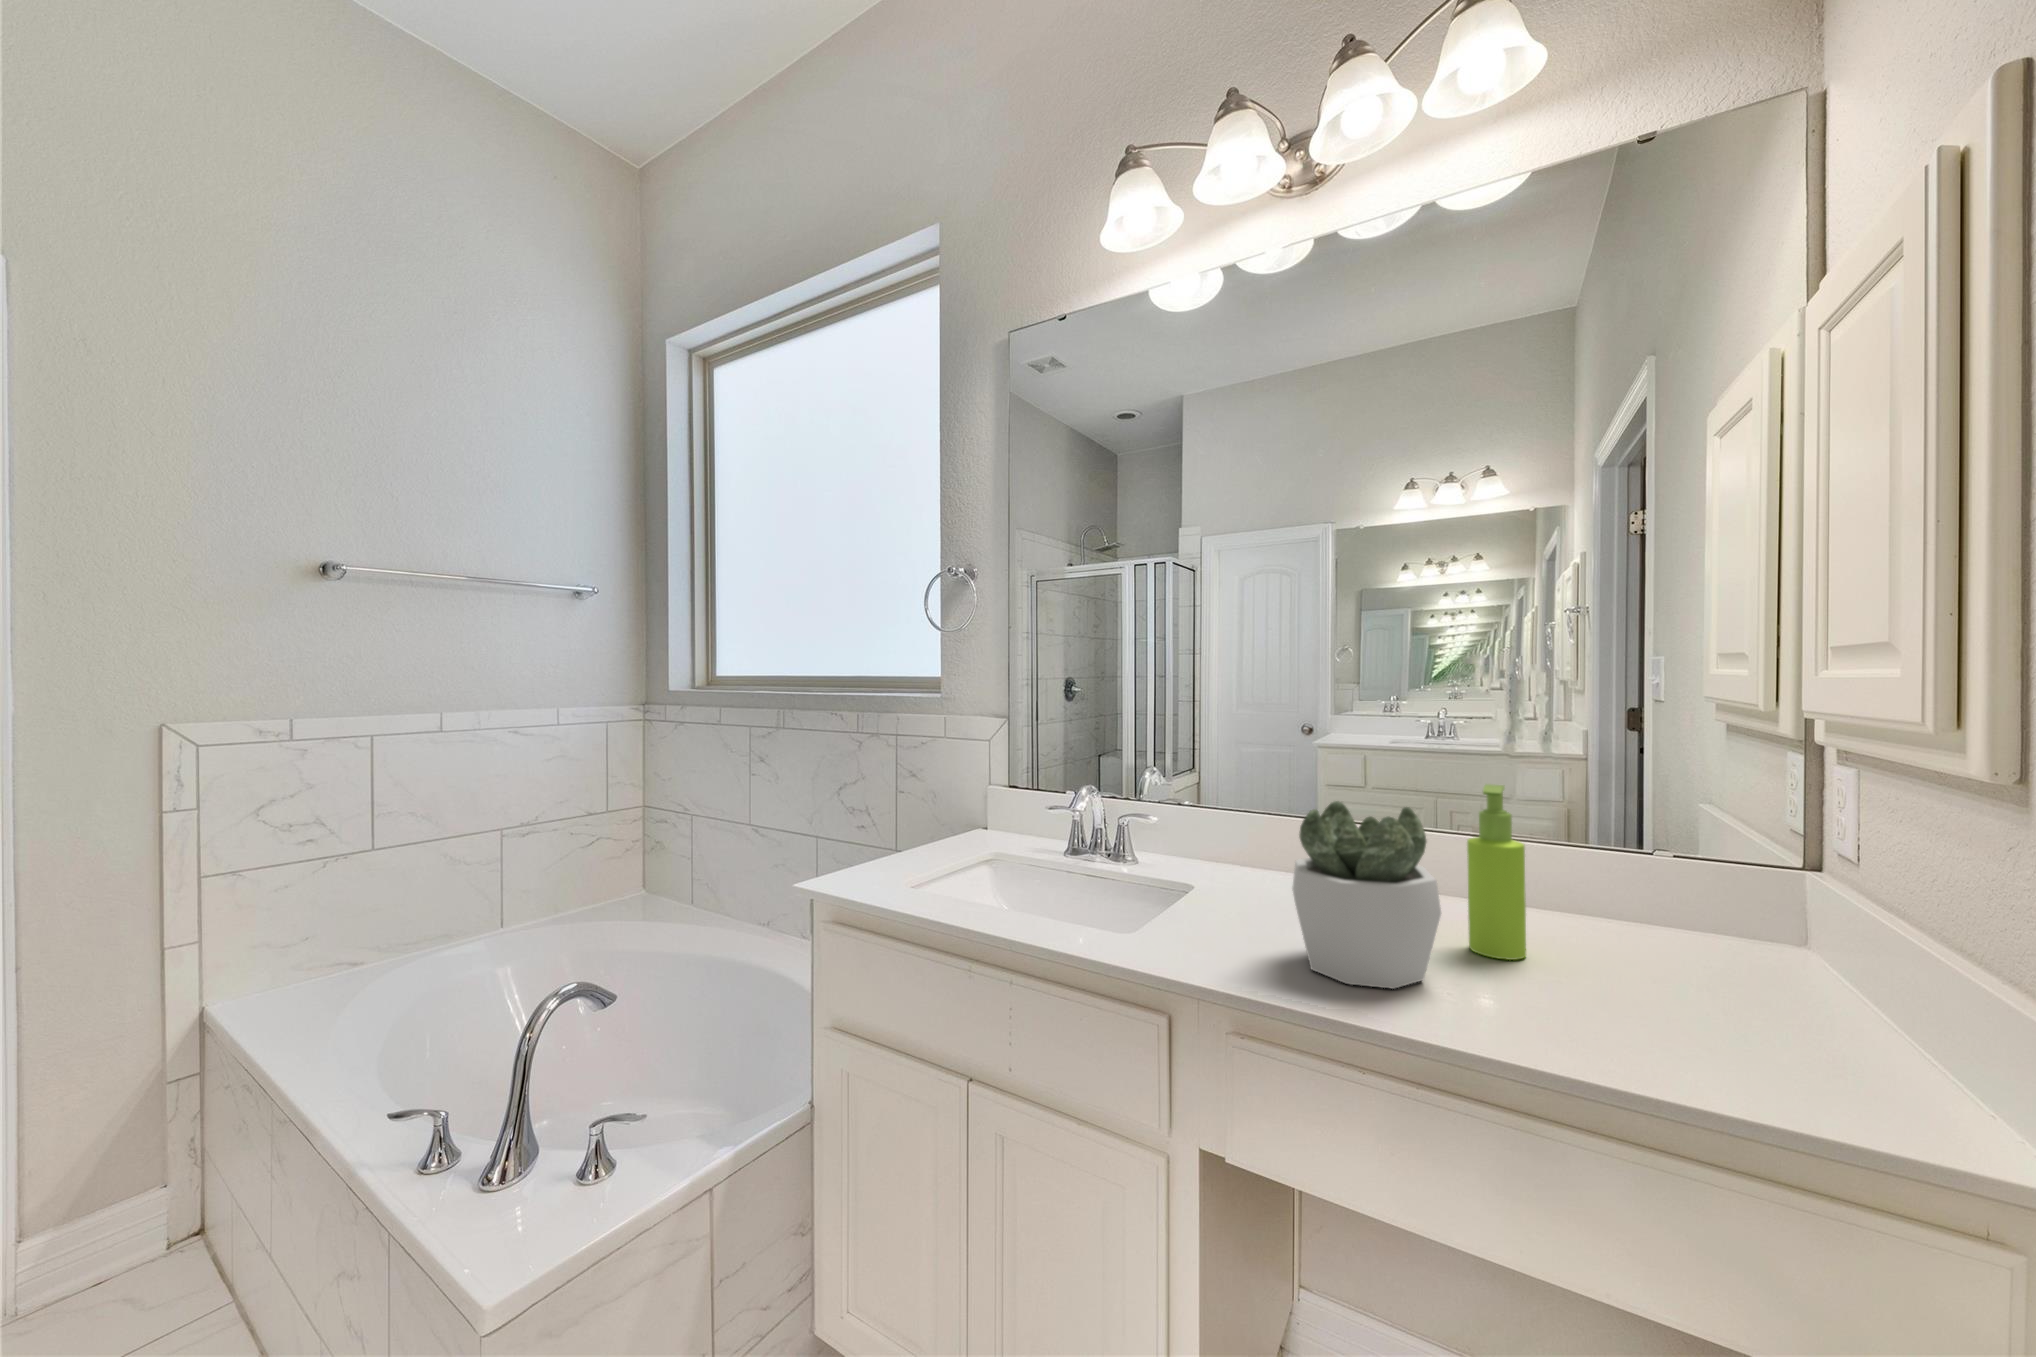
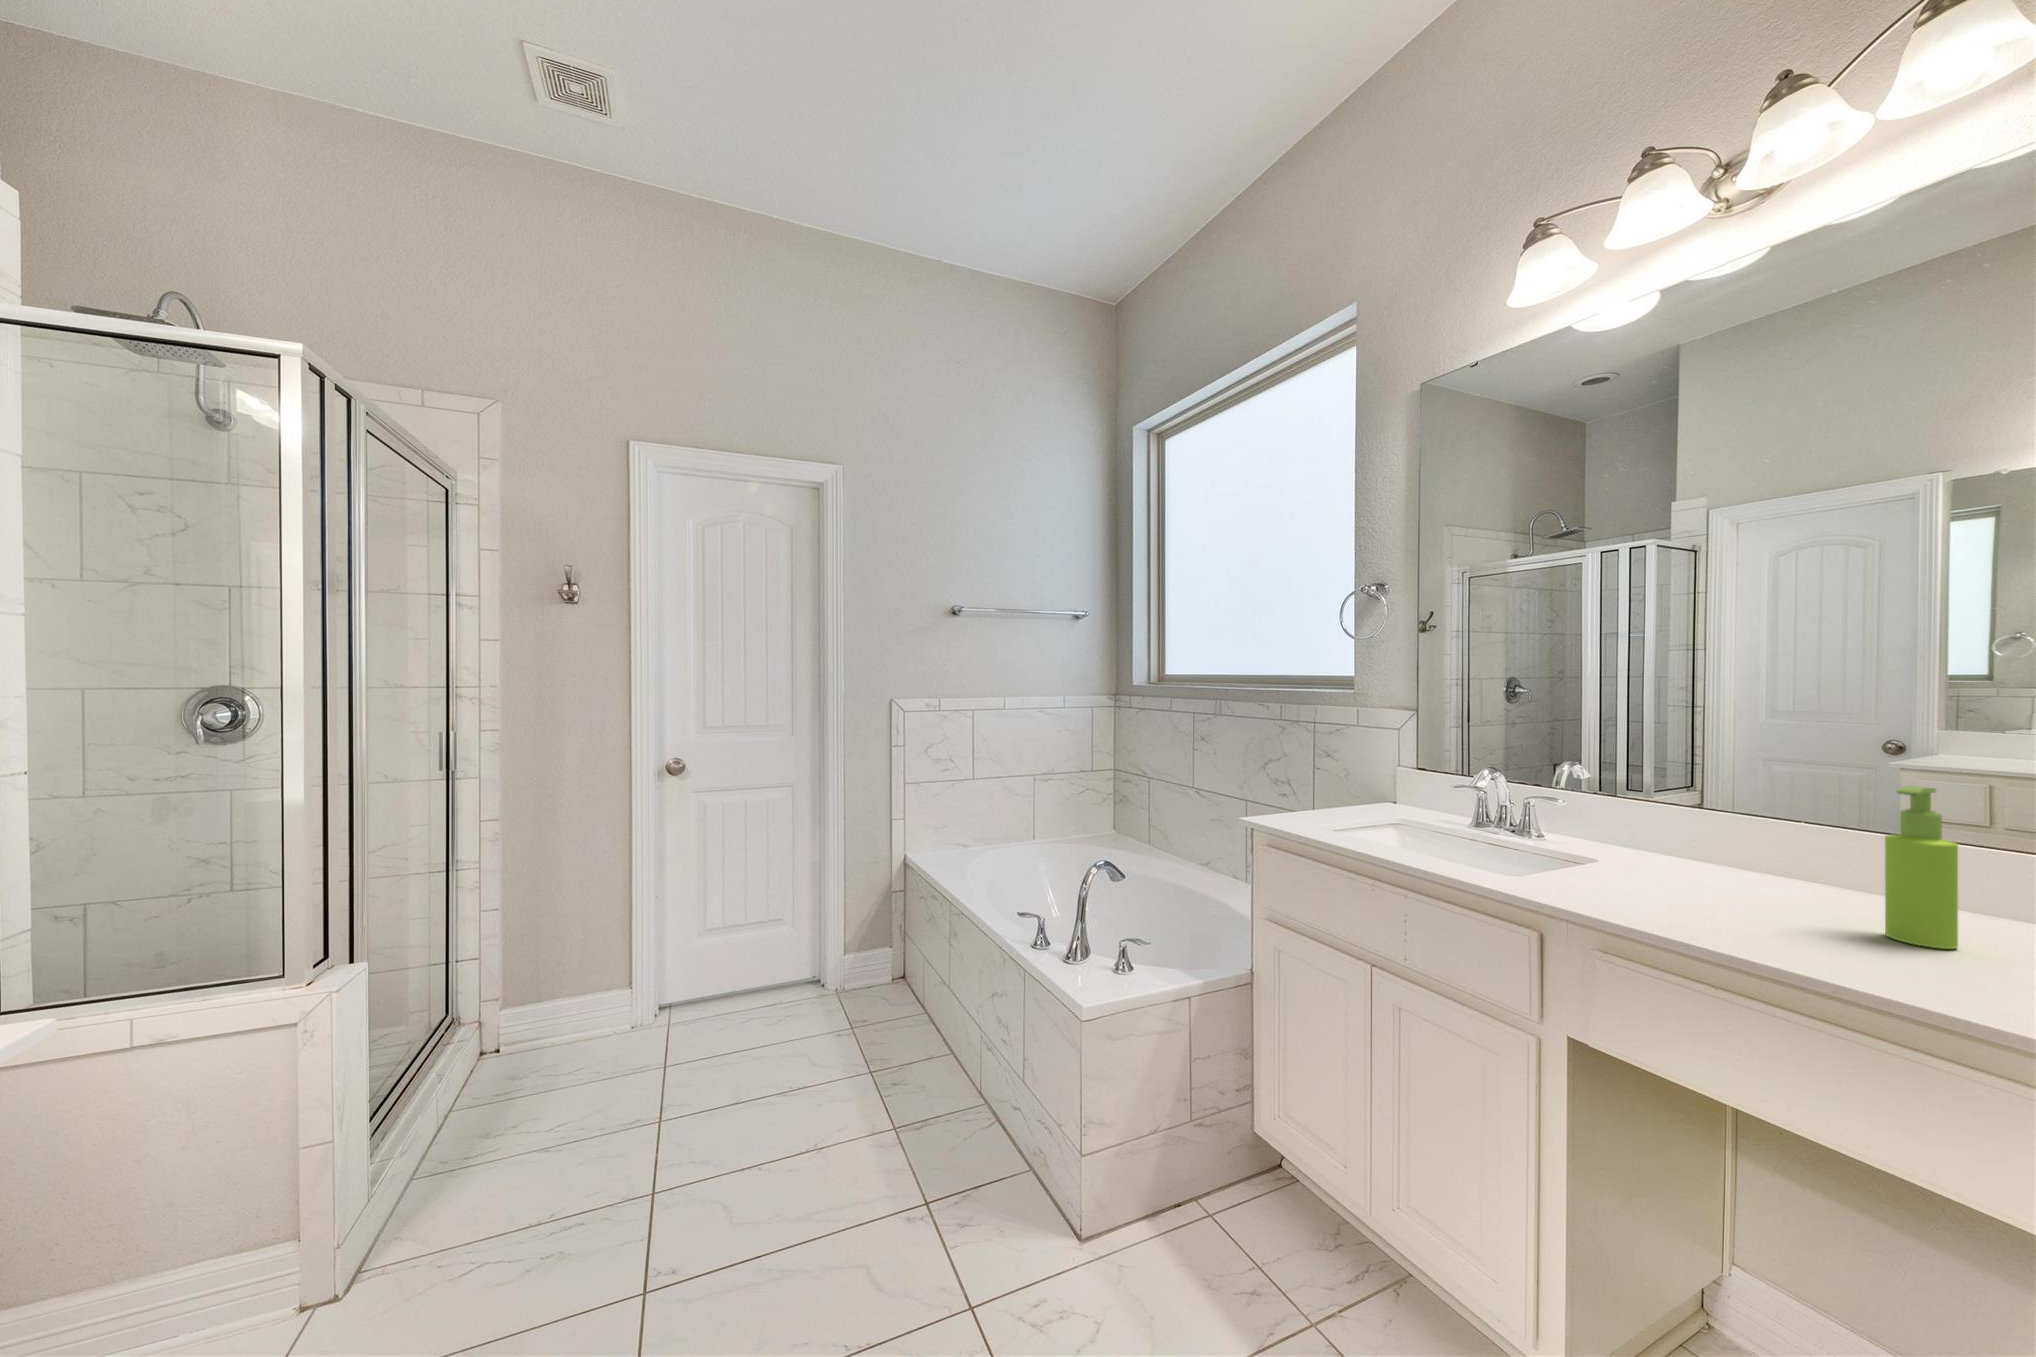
succulent plant: present [1292,801,1441,989] -> none [1661,788,1818,941]

